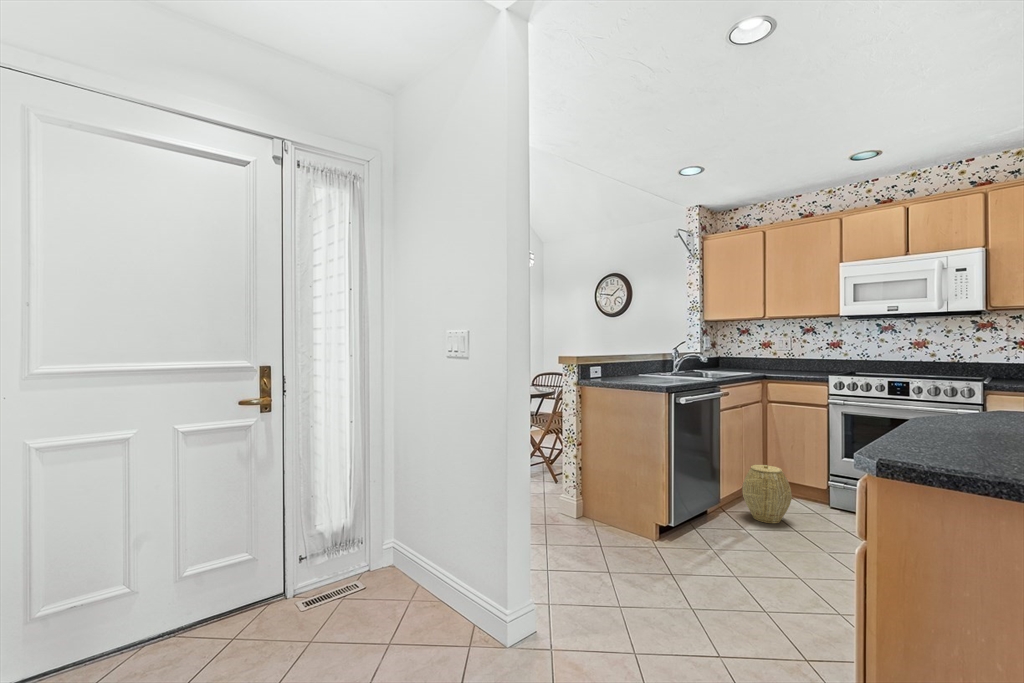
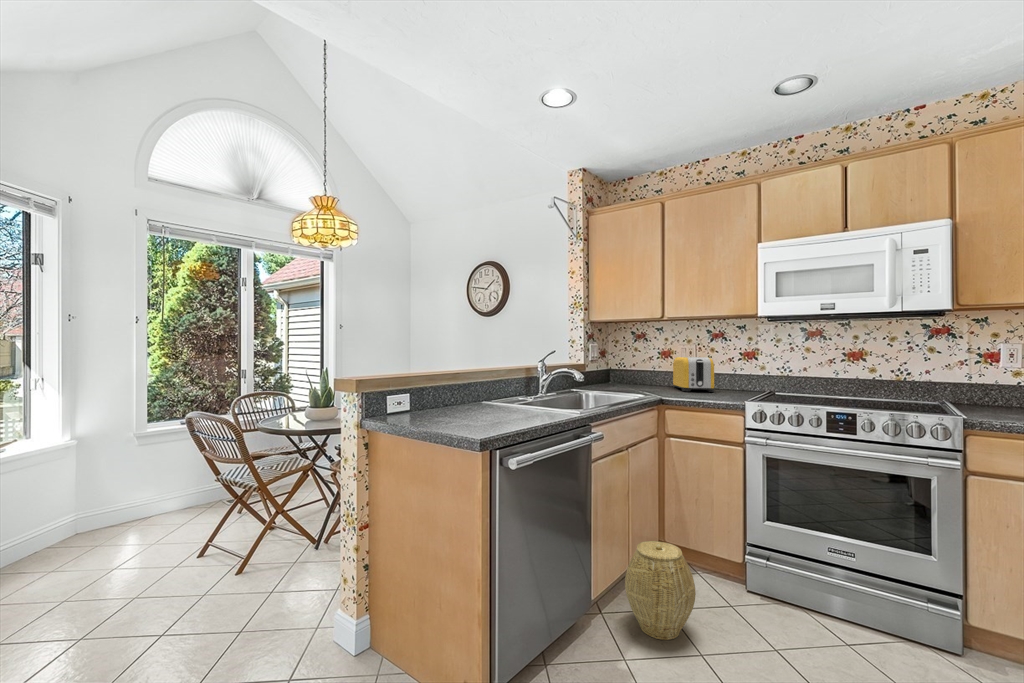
toaster: none [772,346,806,372] -> present [673,357,714,392]

